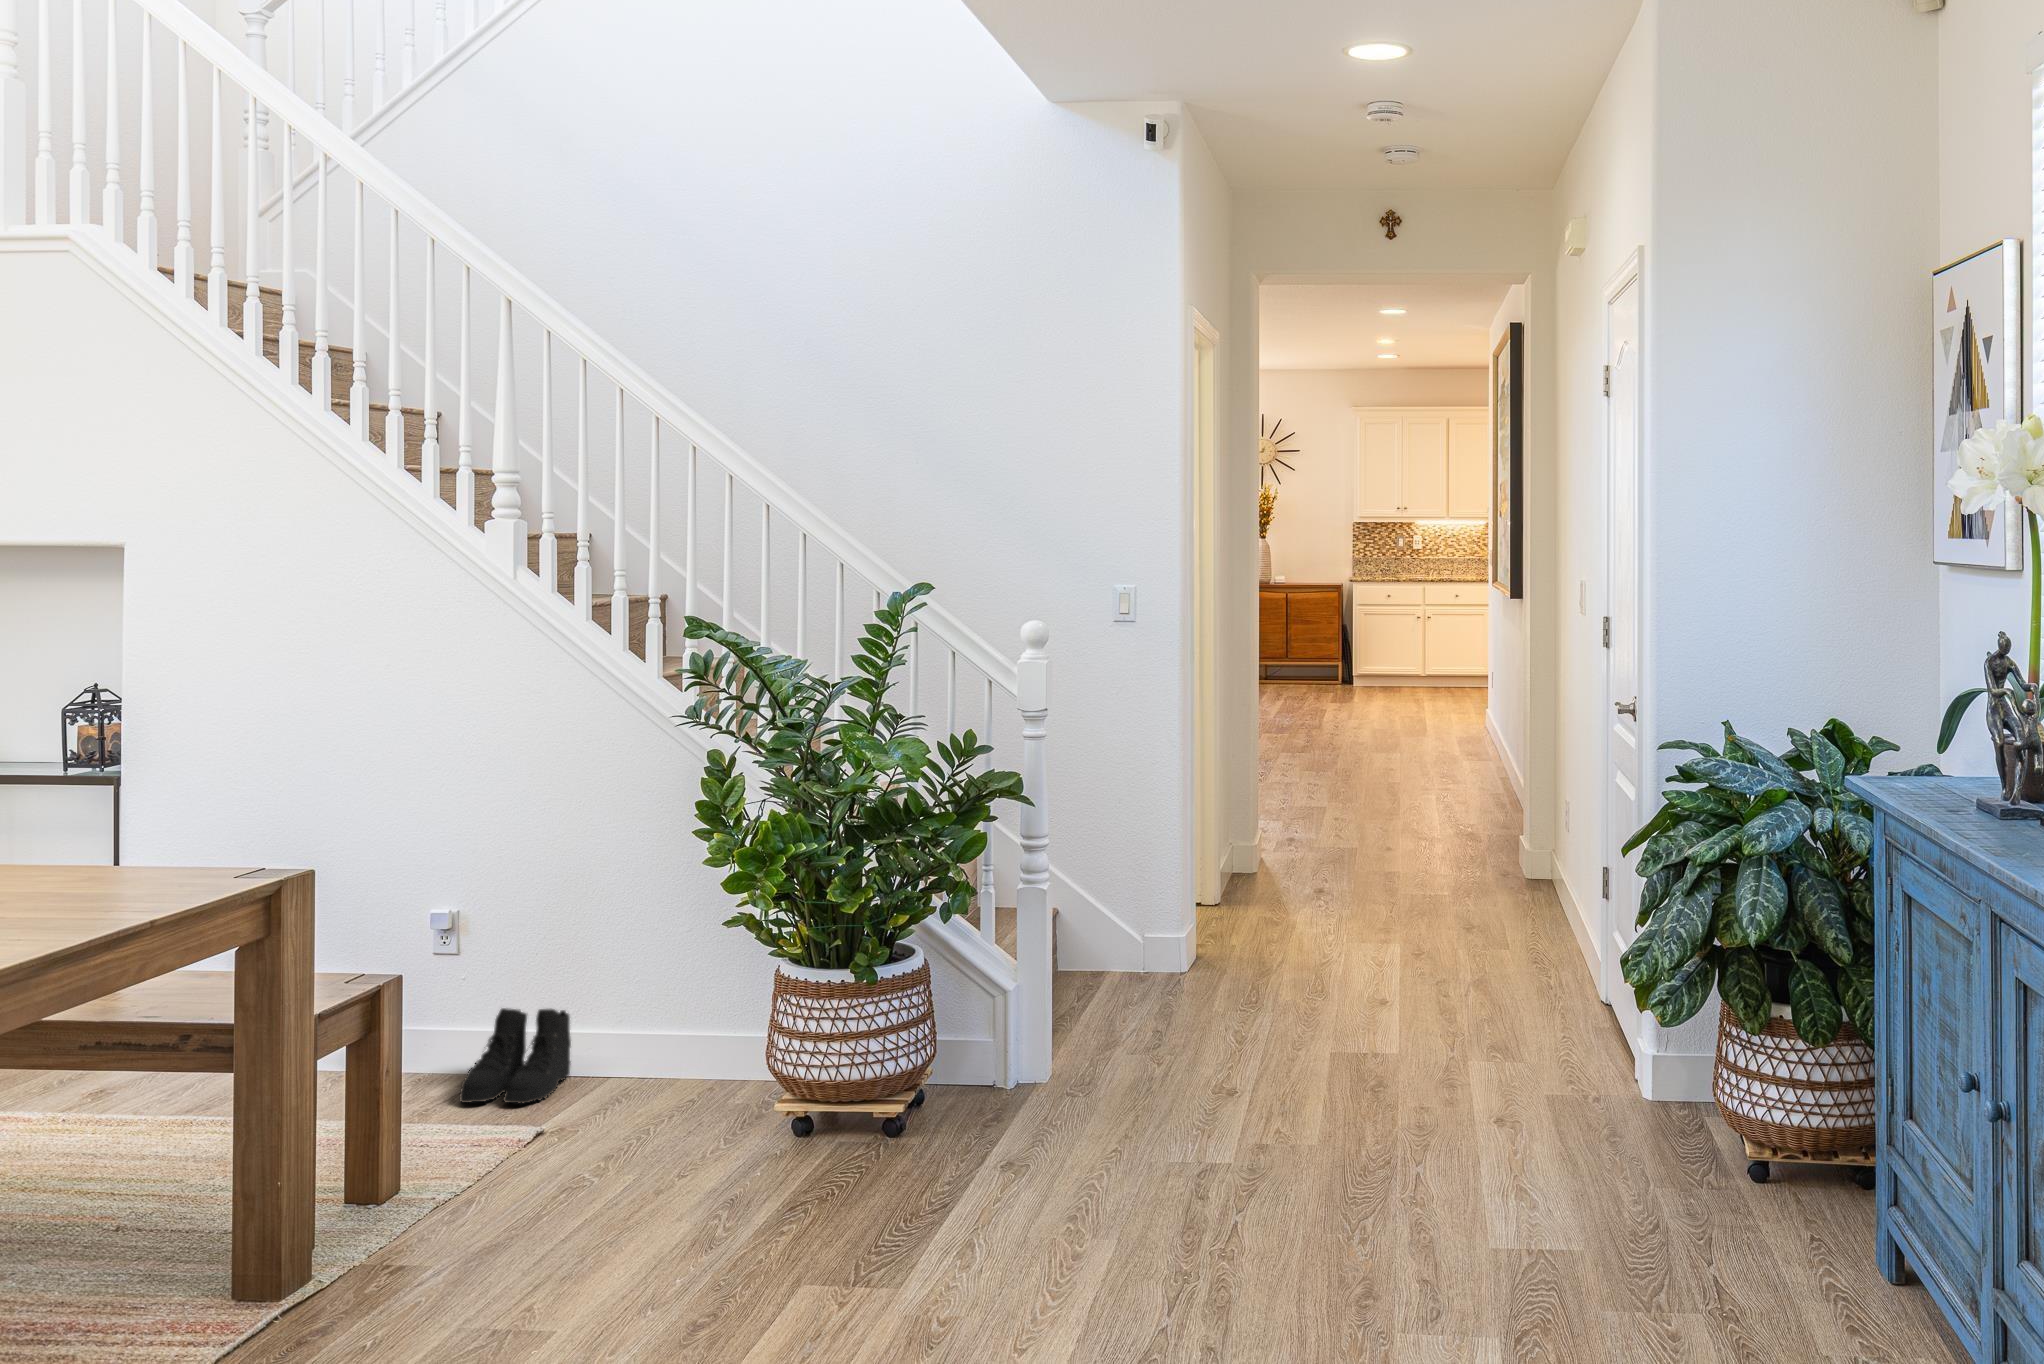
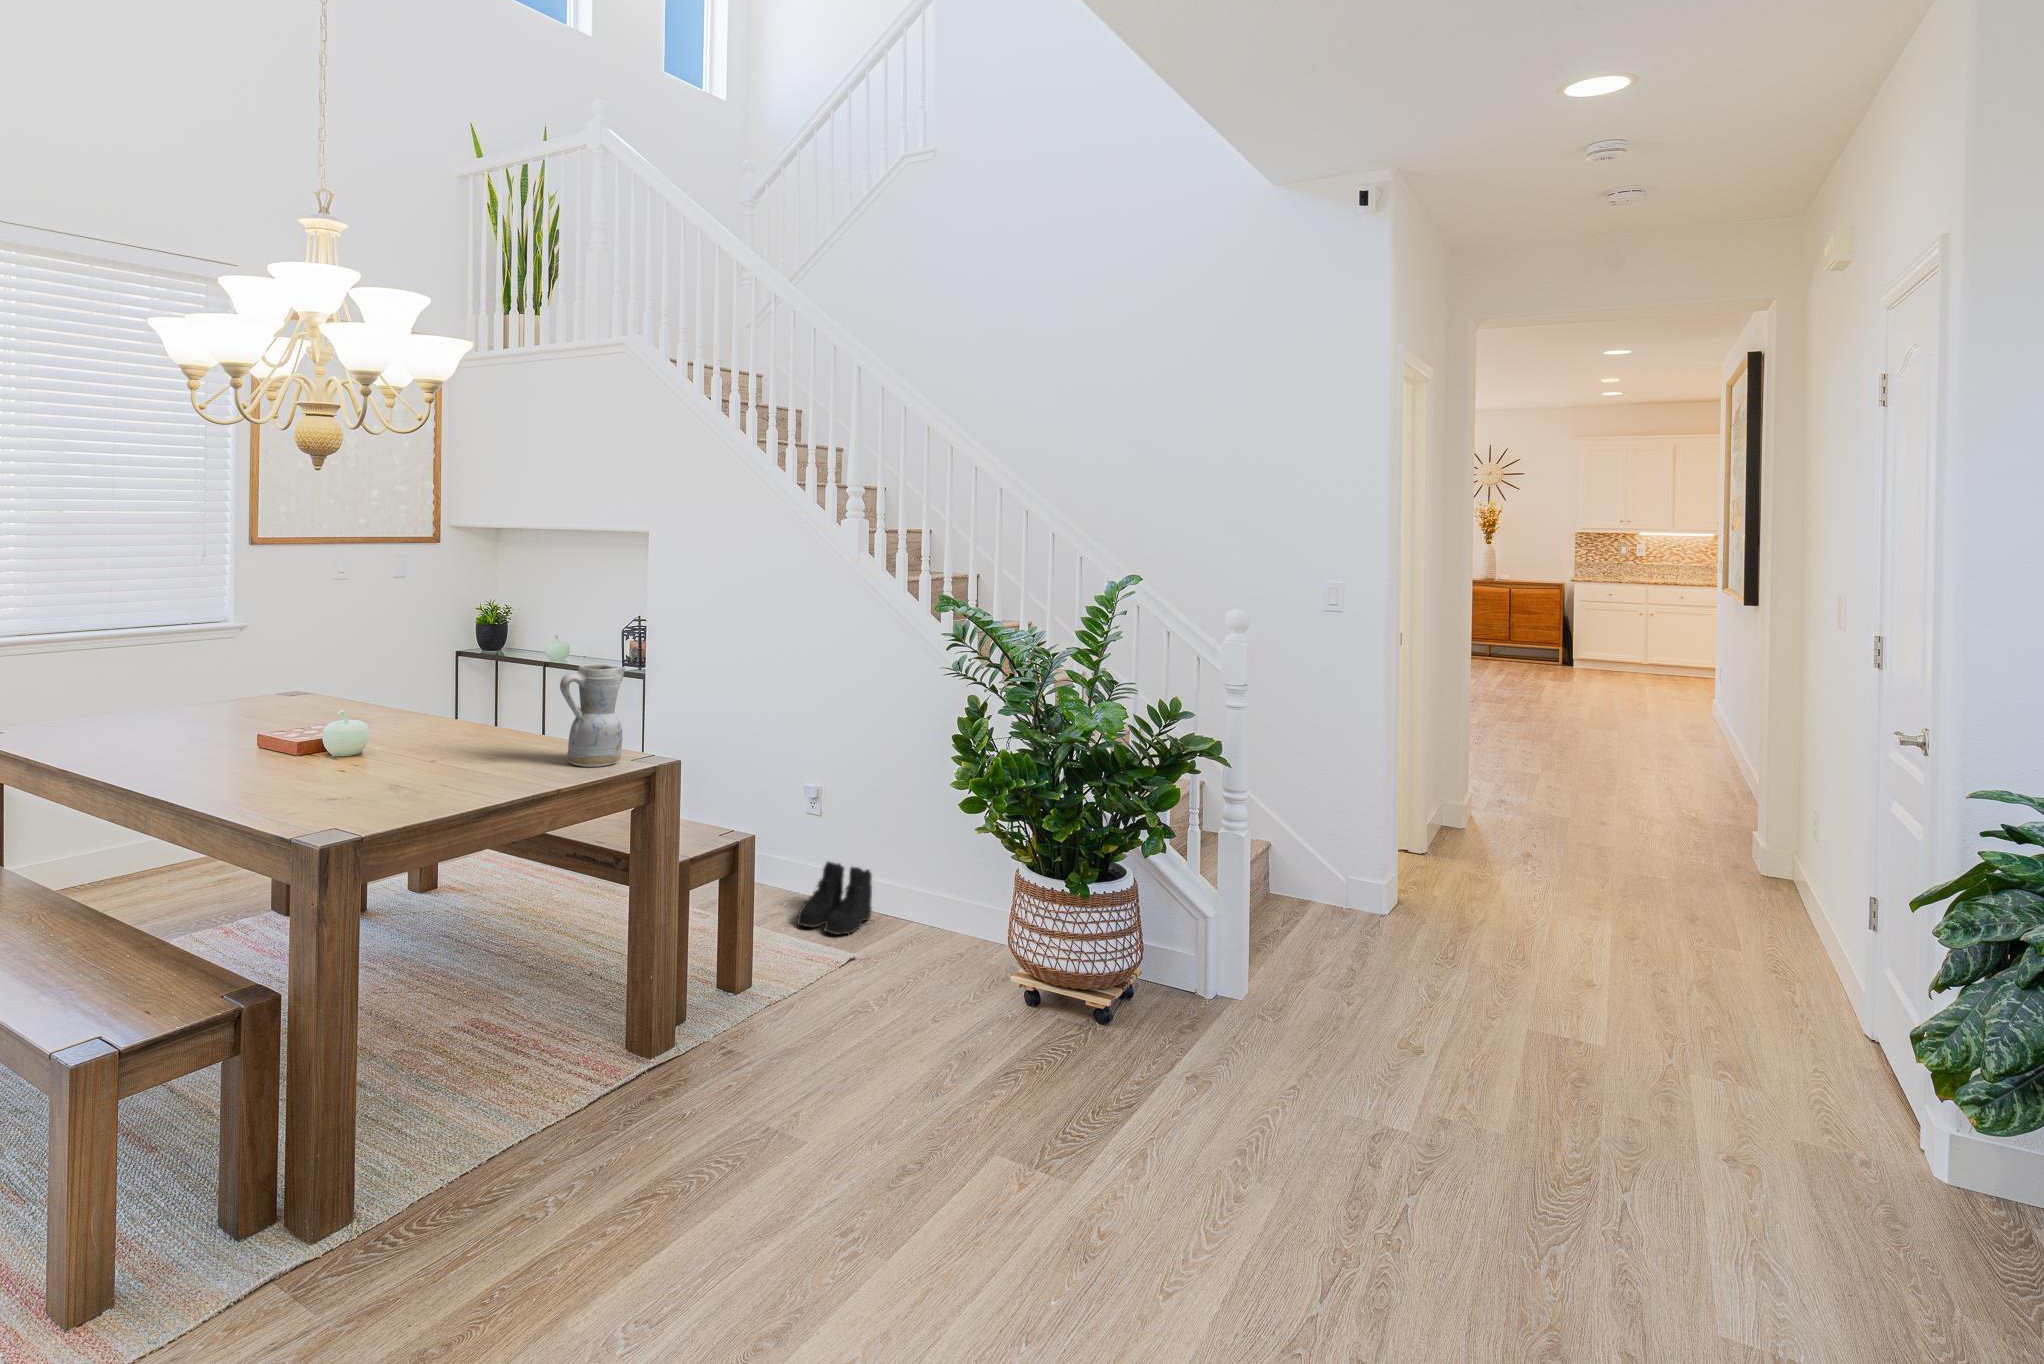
ceramic pitcher: none [98,748,209,900] -> present [560,664,625,767]

